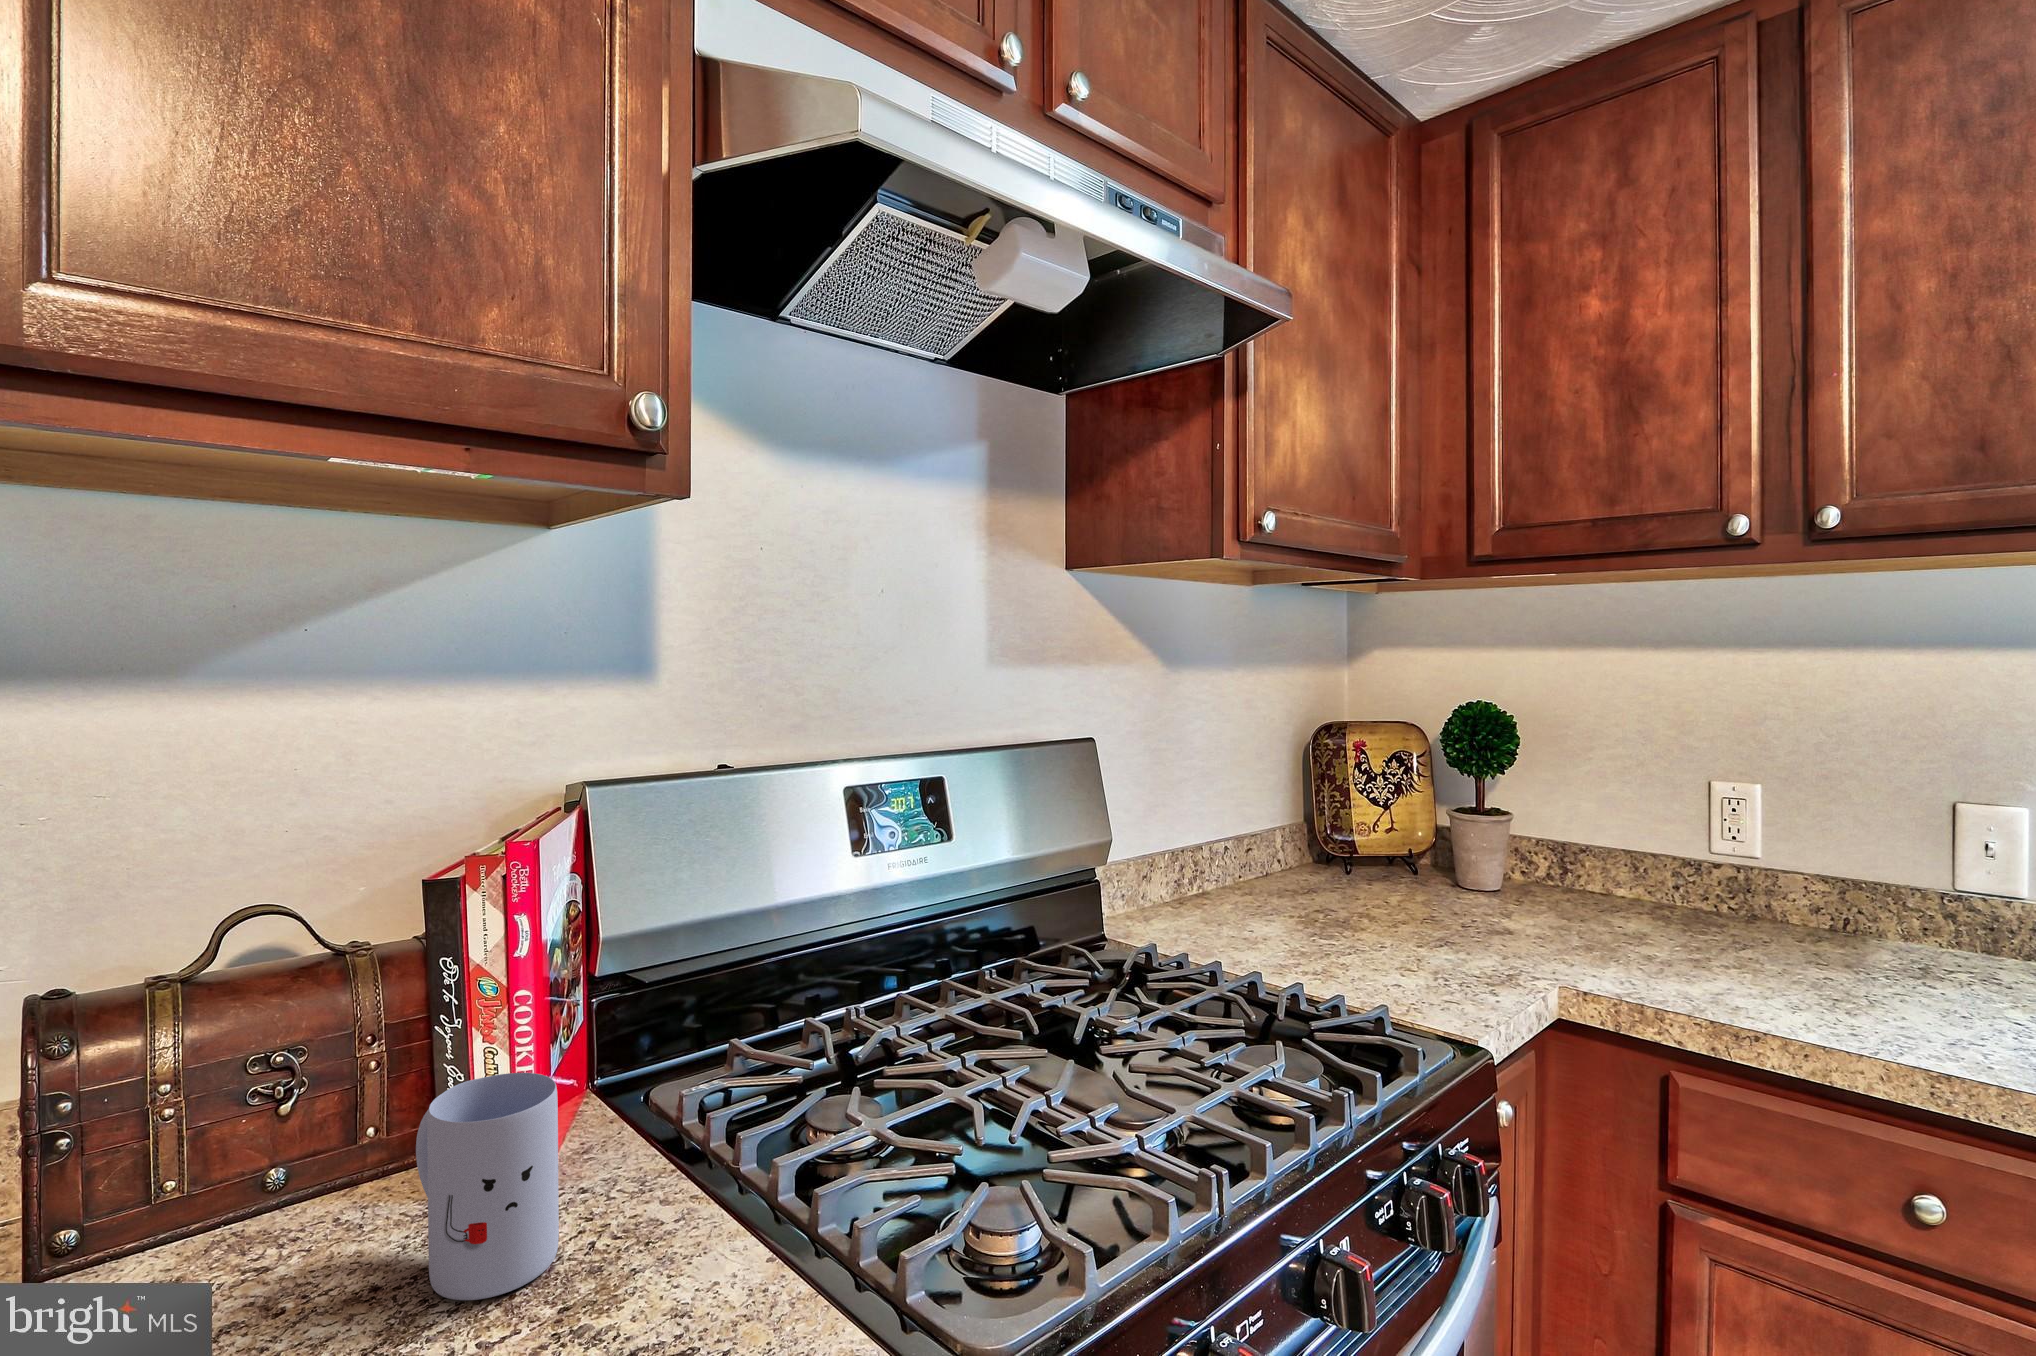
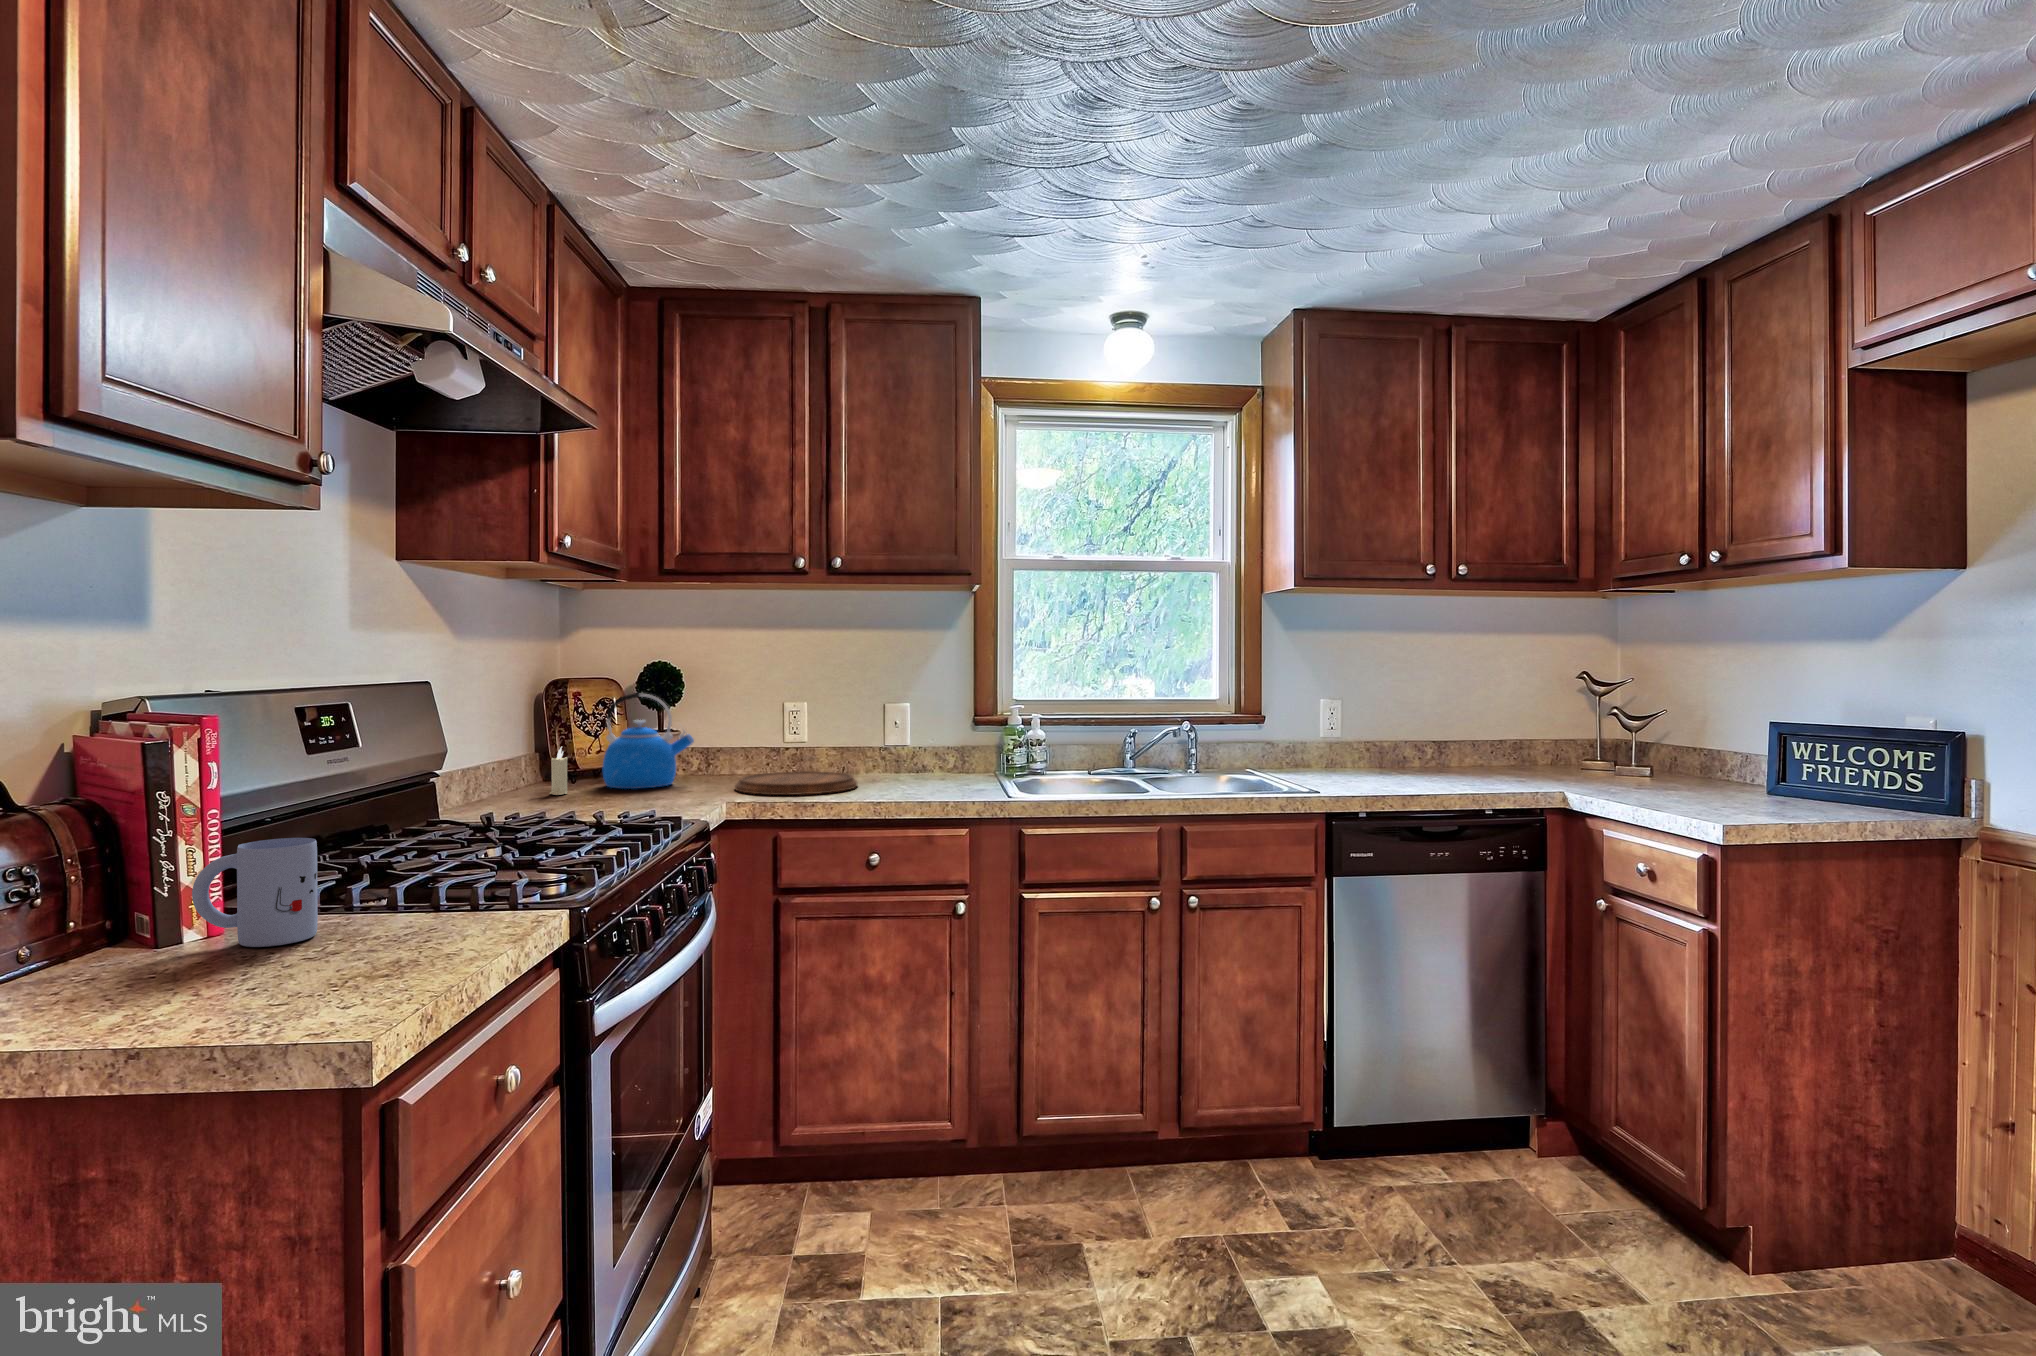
kettle: none [1374,753,1523,911] -> present [602,692,694,789]
candle: none [1289,832,1315,904] -> present [550,747,567,795]
cutting board: none [1589,916,1882,1004] -> present [735,771,858,795]

